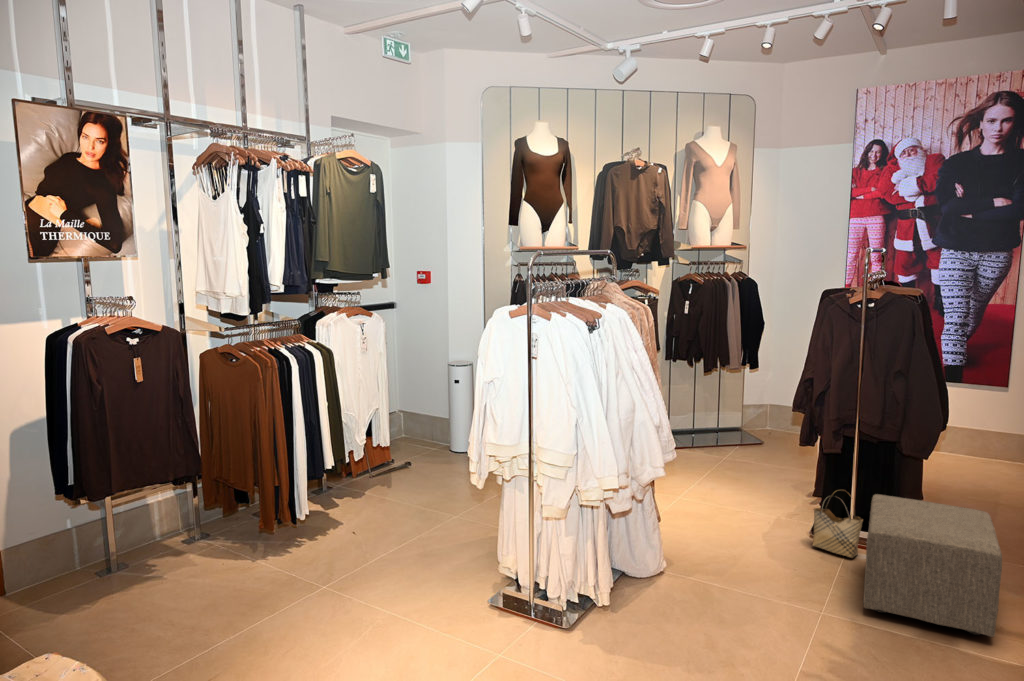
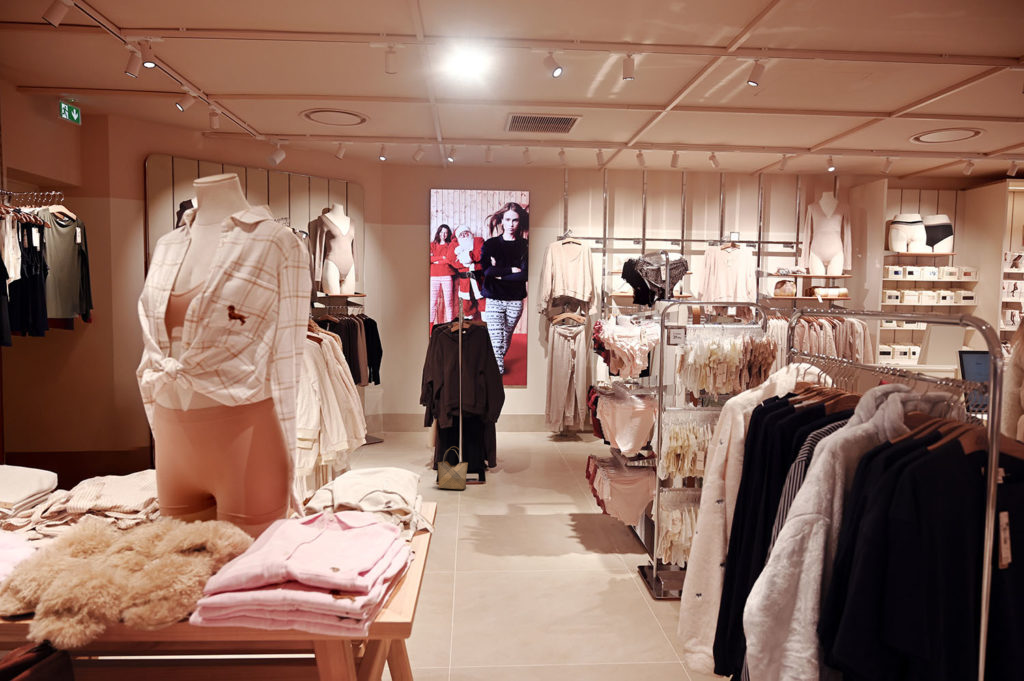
ottoman: present [863,494,1002,637] -> none [473,441,545,509]

